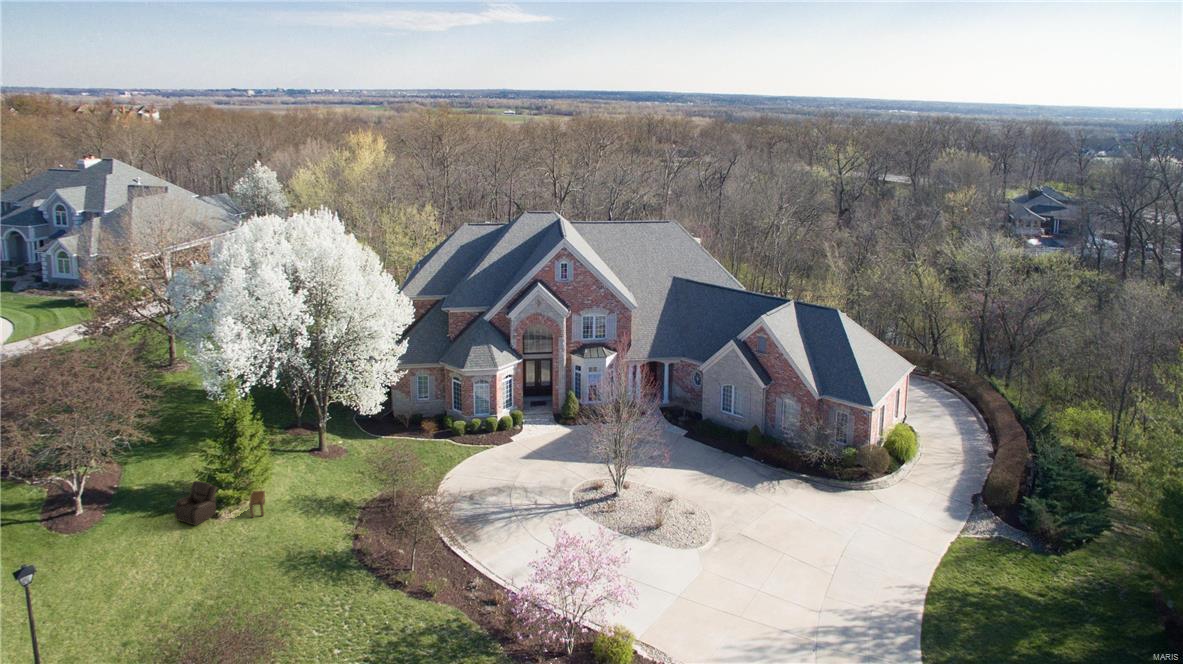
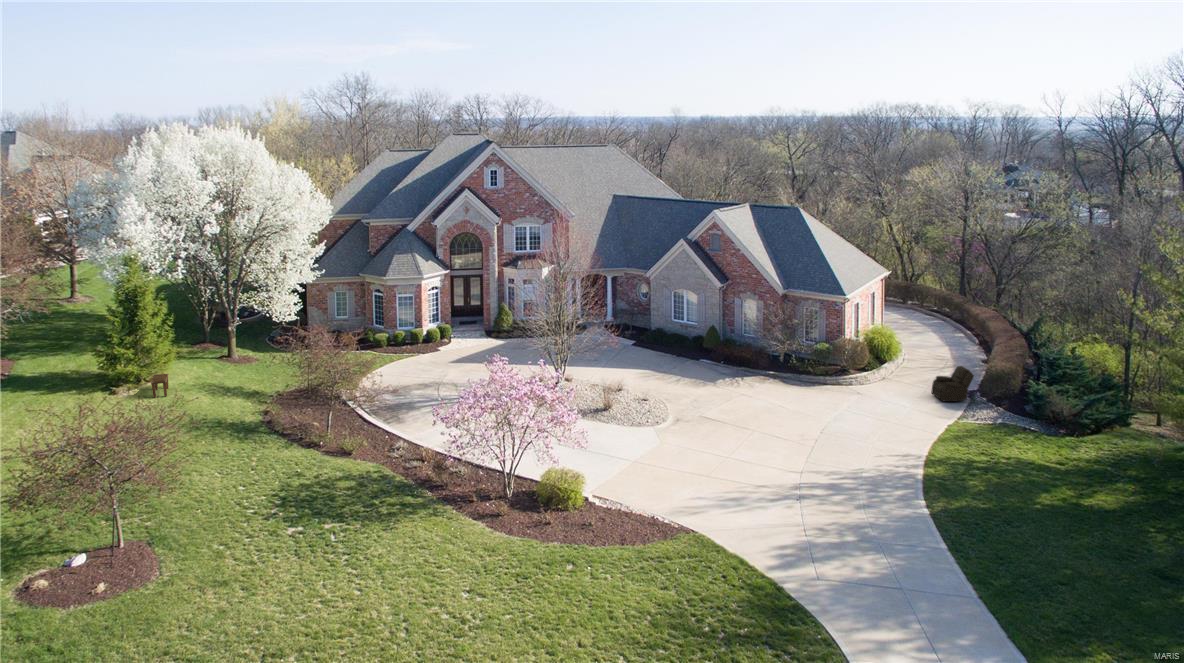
chair: present [175,481,218,525] -> present [932,366,974,401]

